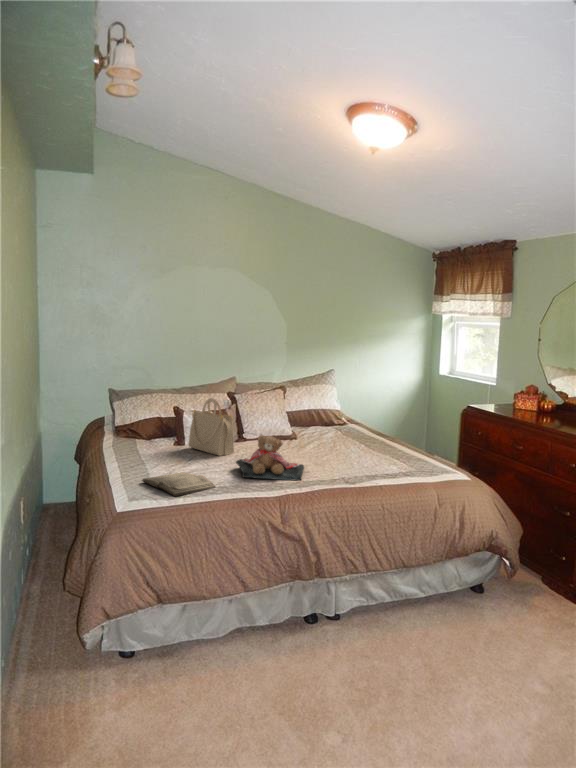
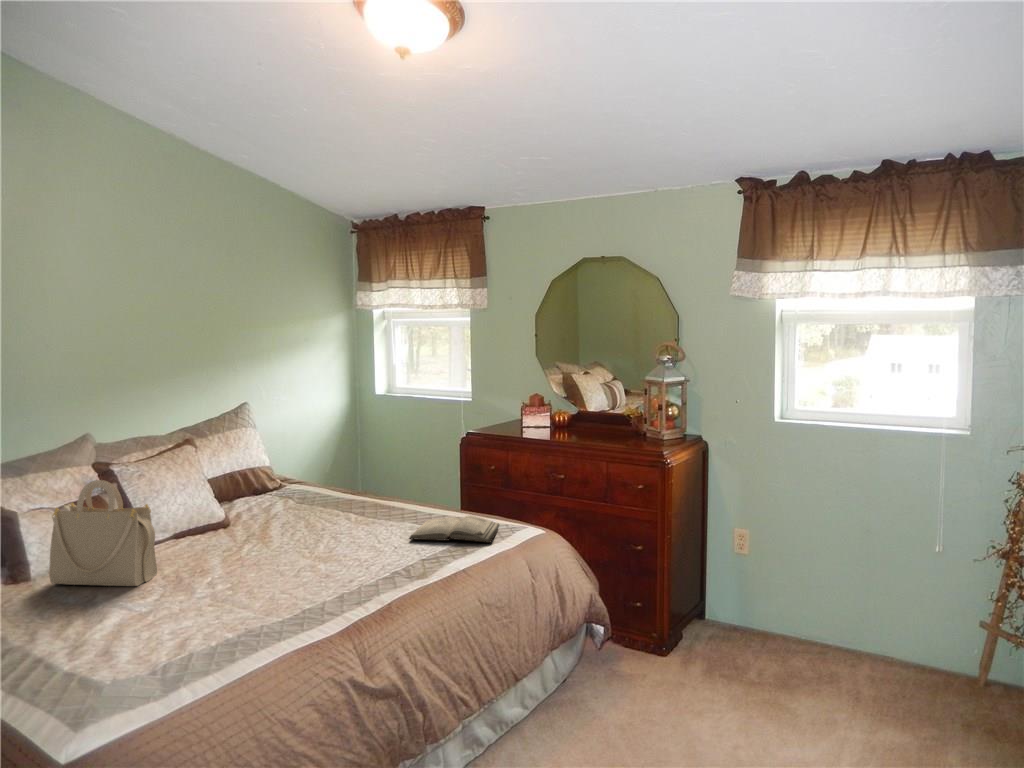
teddy bear: present [236,435,304,481] -> none [201,528,345,617]
diary: present [142,472,216,497] -> present [409,515,499,543]

